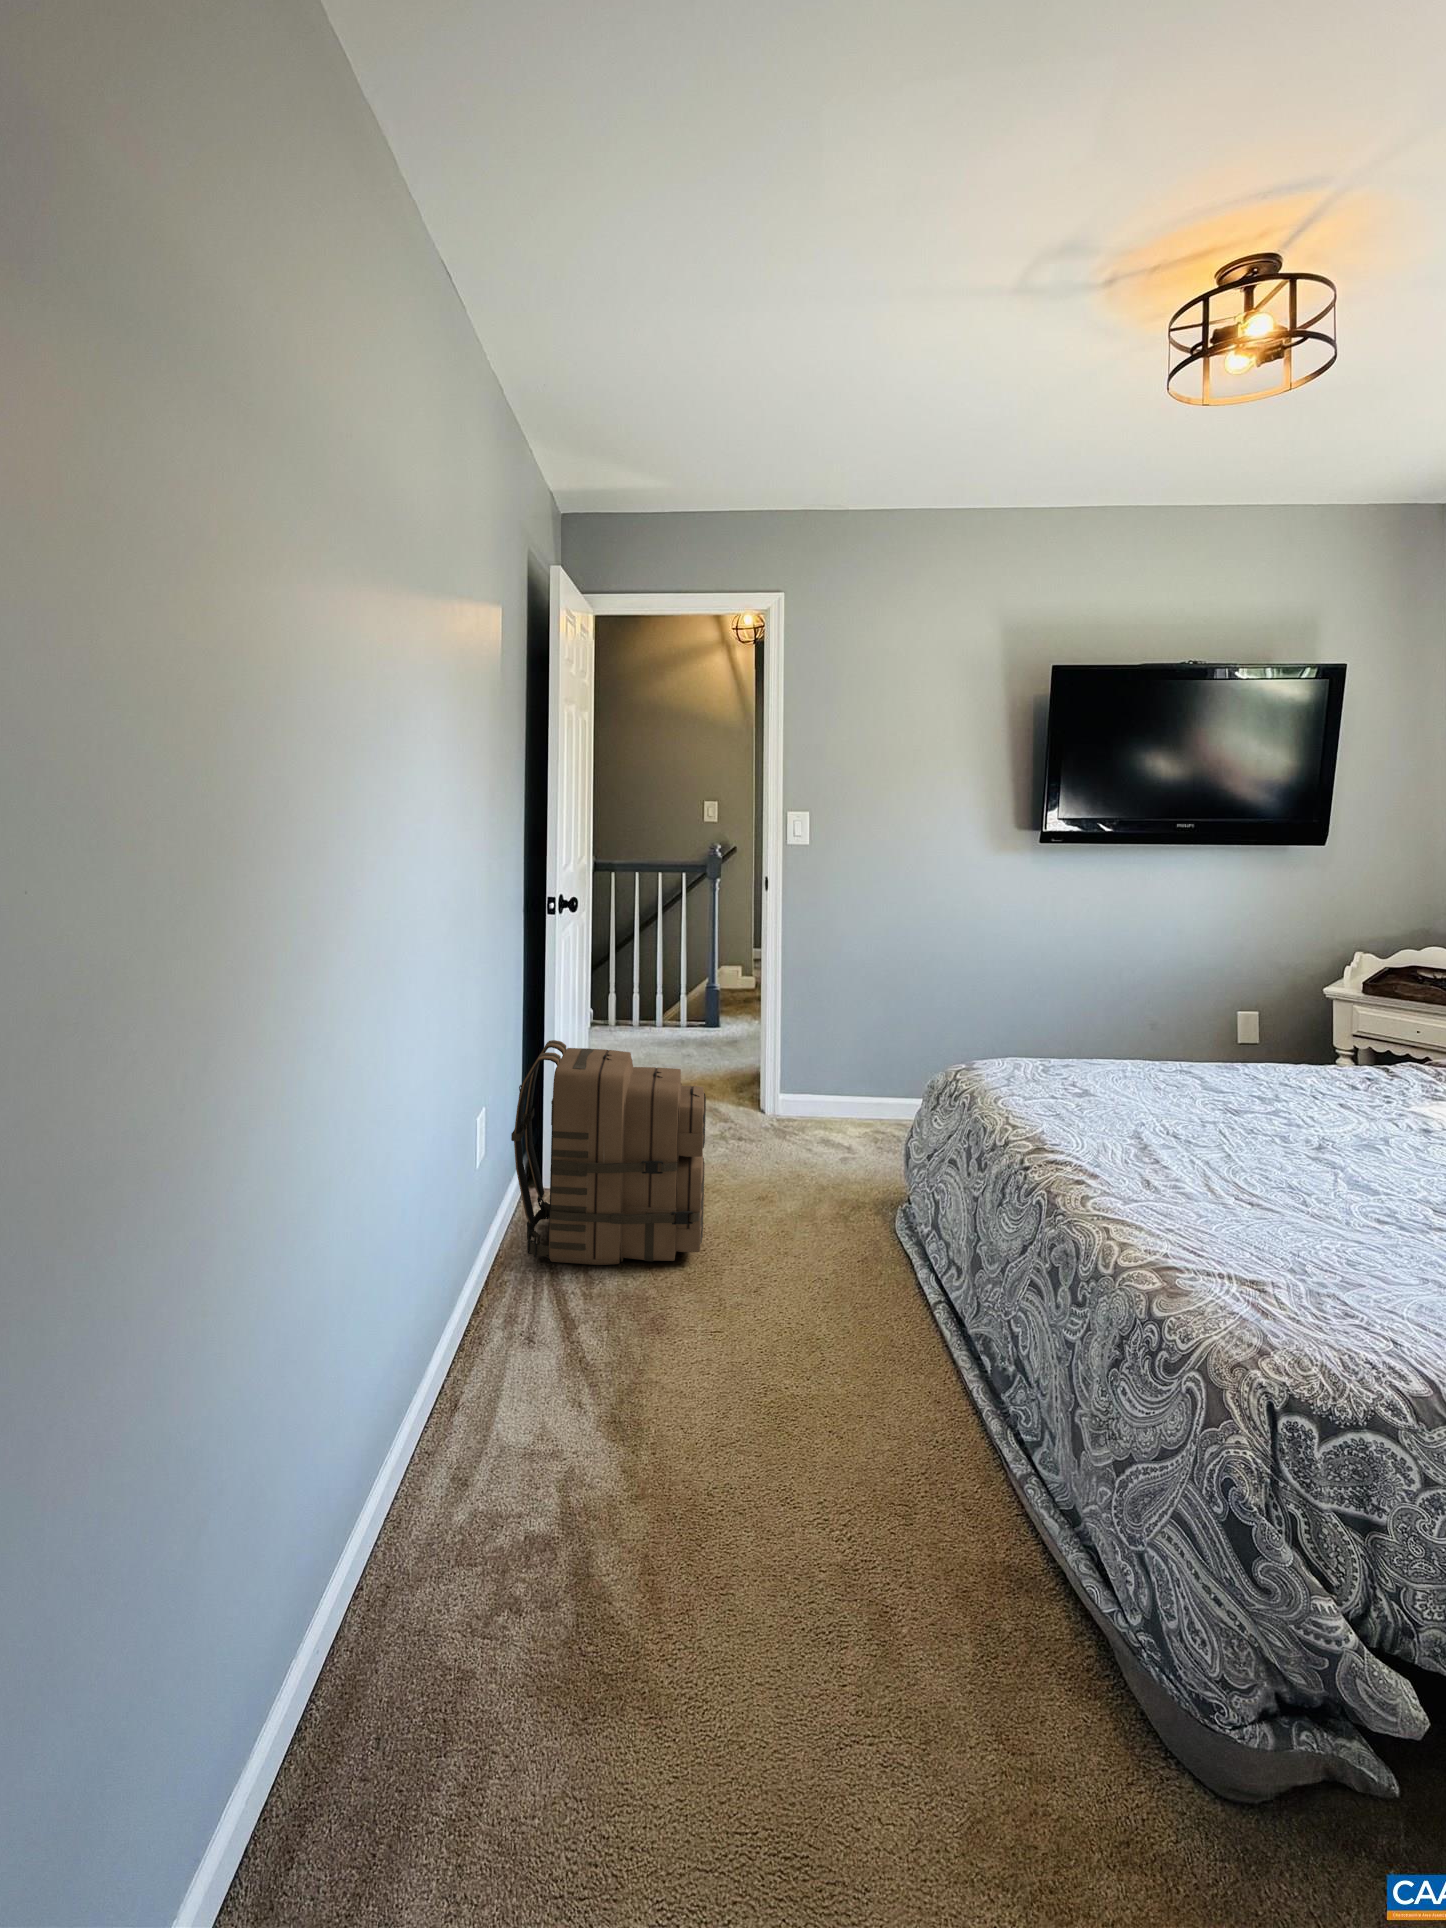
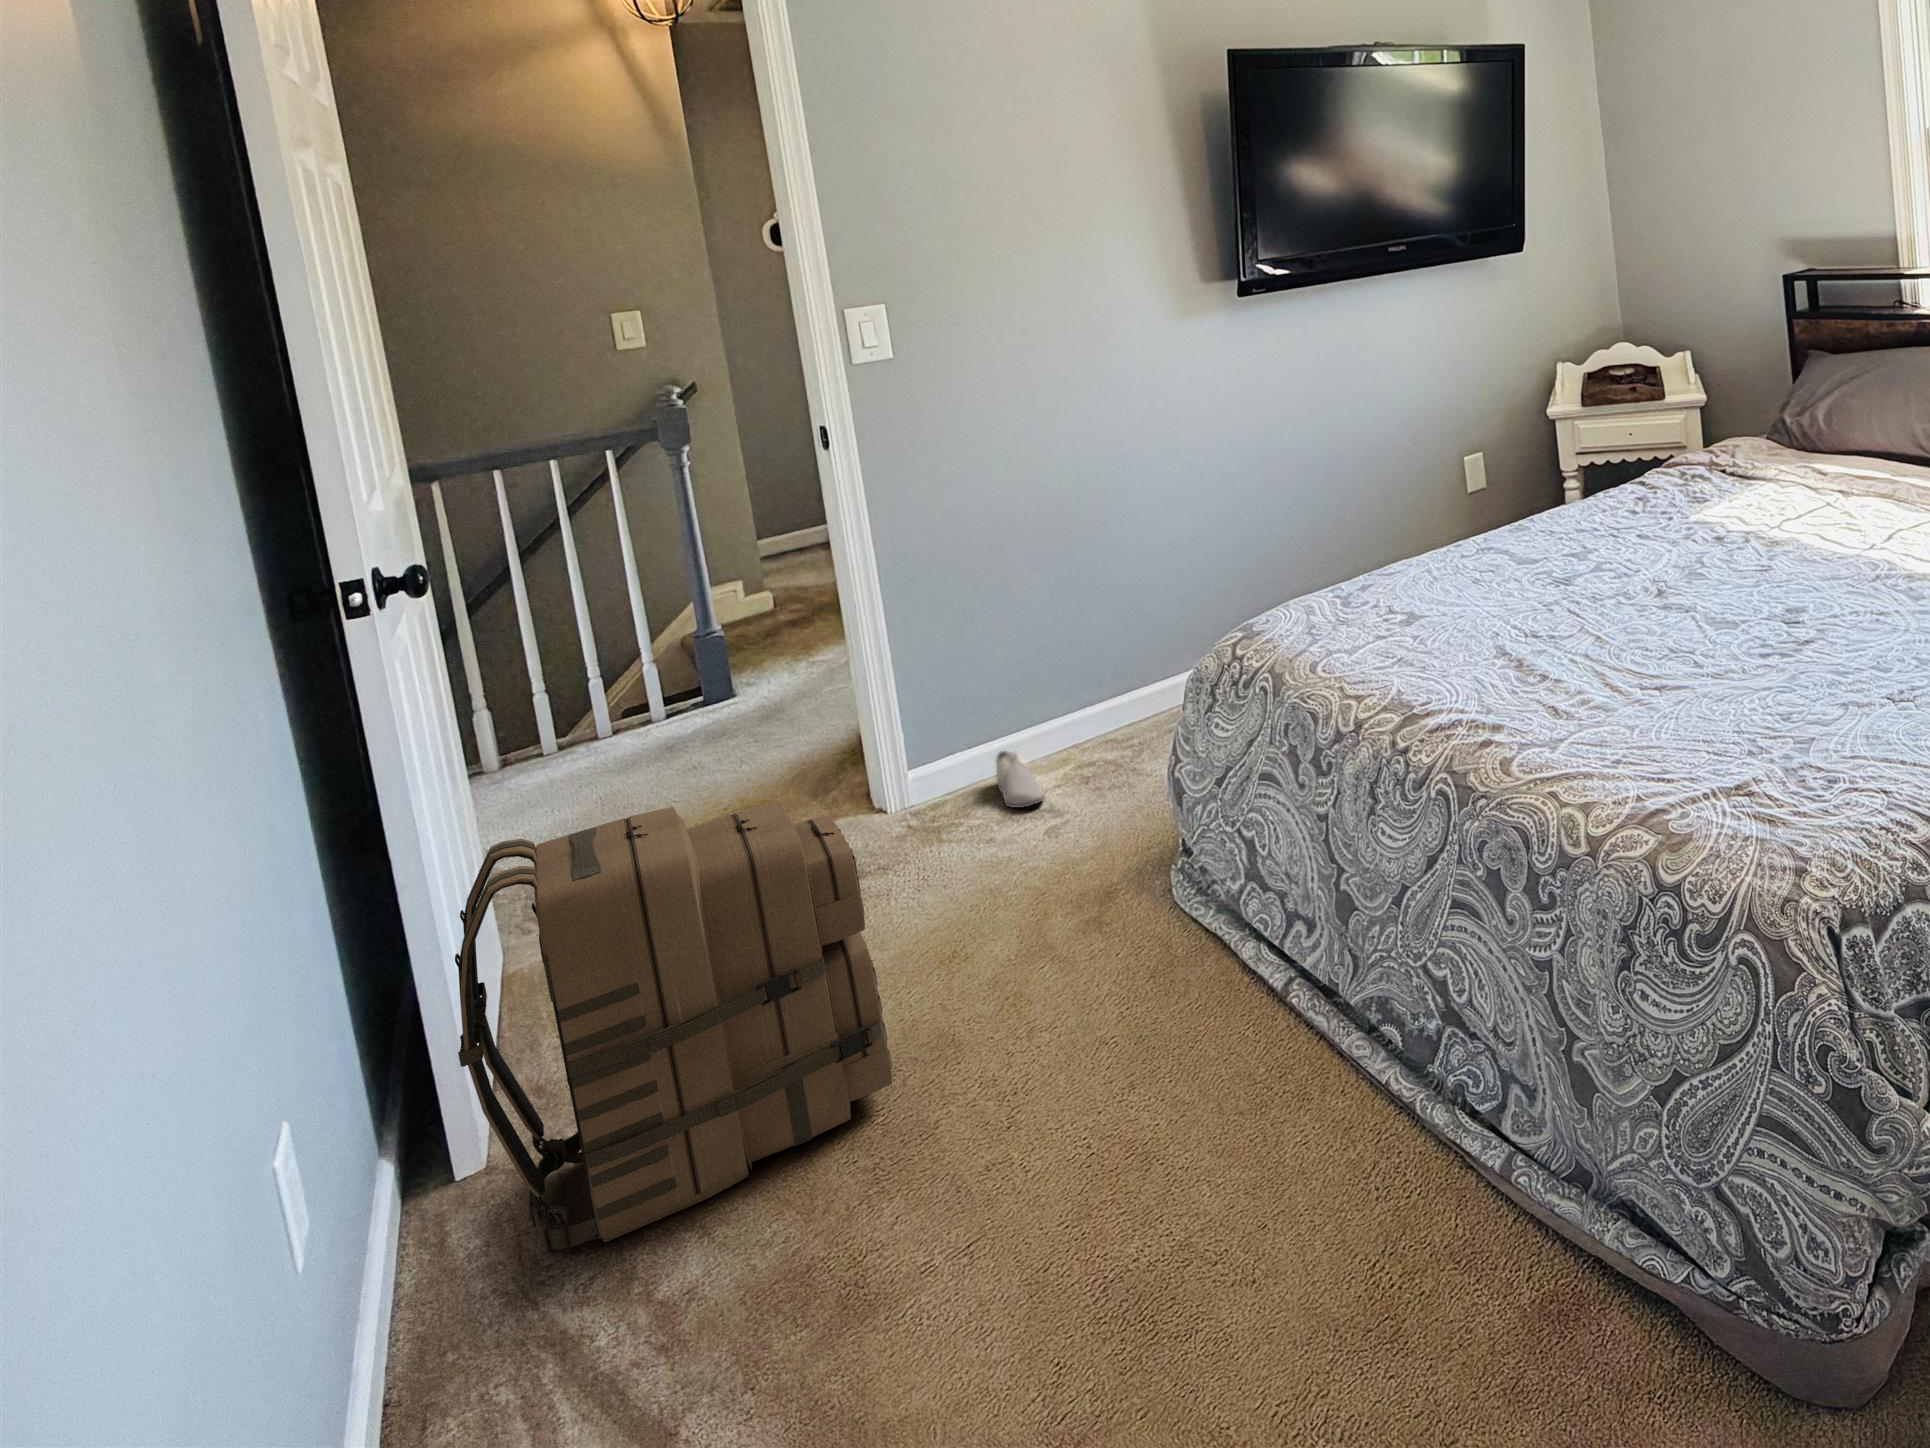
shoe: none [827,1103,851,1142] -> present [995,751,1044,808]

